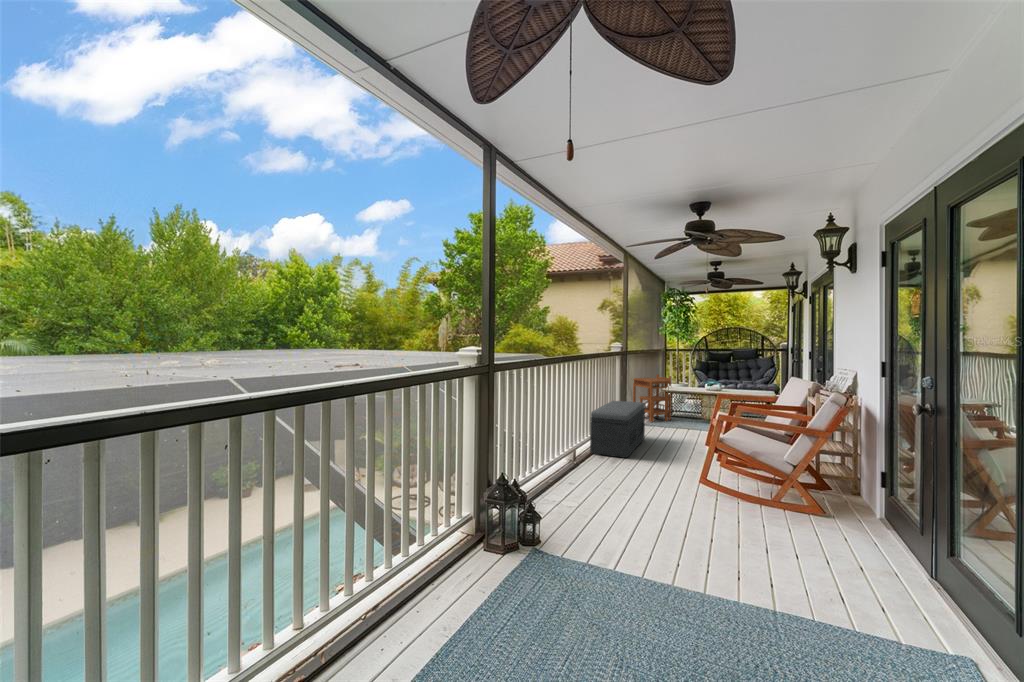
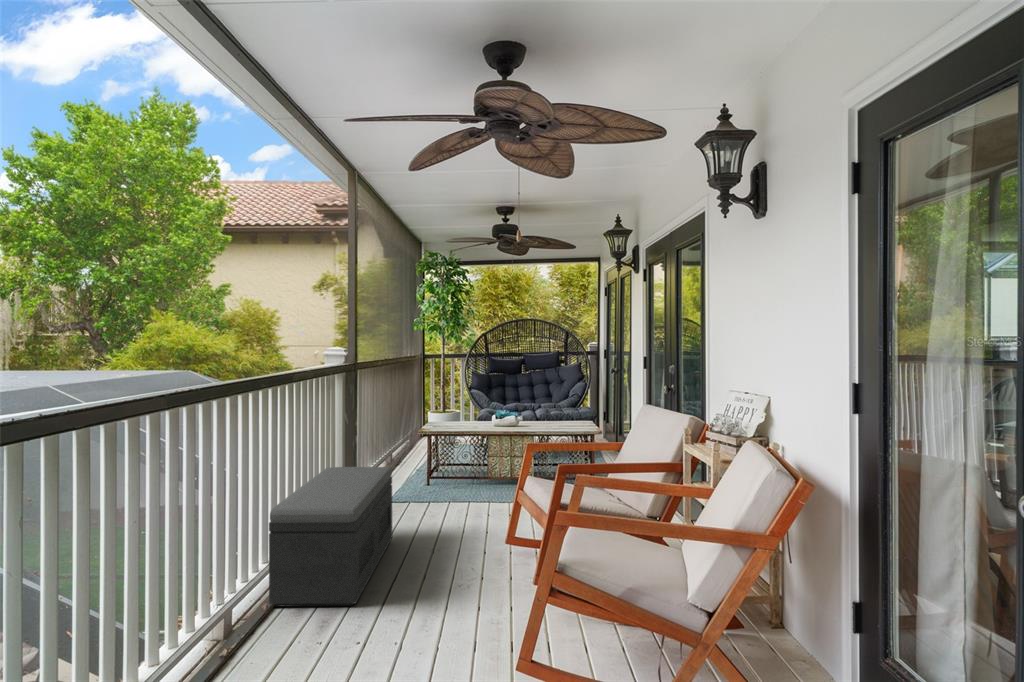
side table: present [633,374,671,422] -> none [369,401,439,492]

